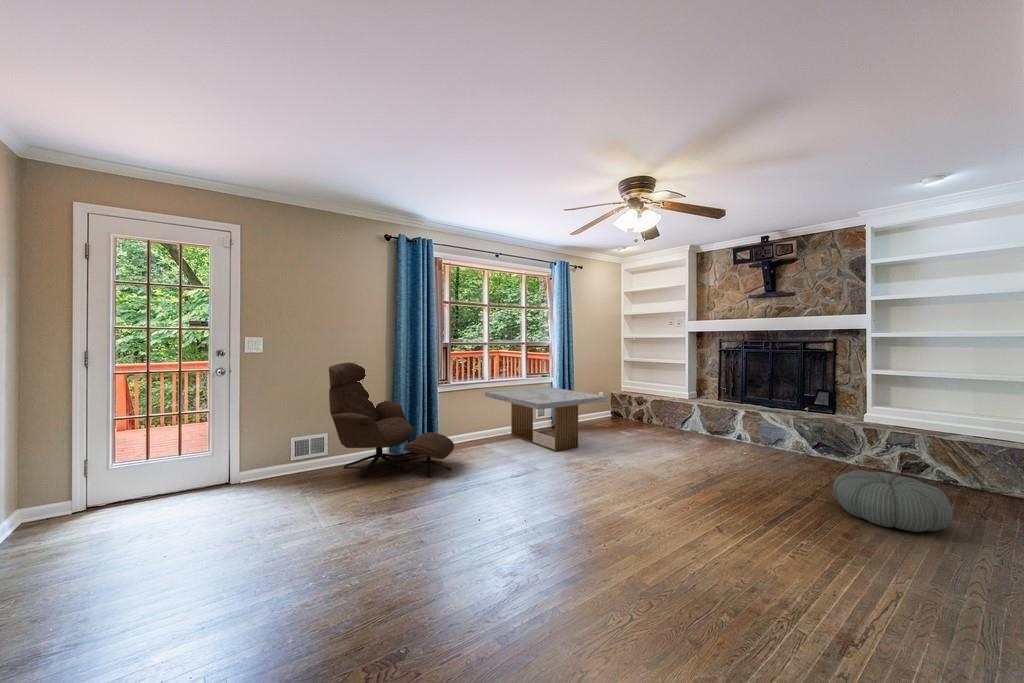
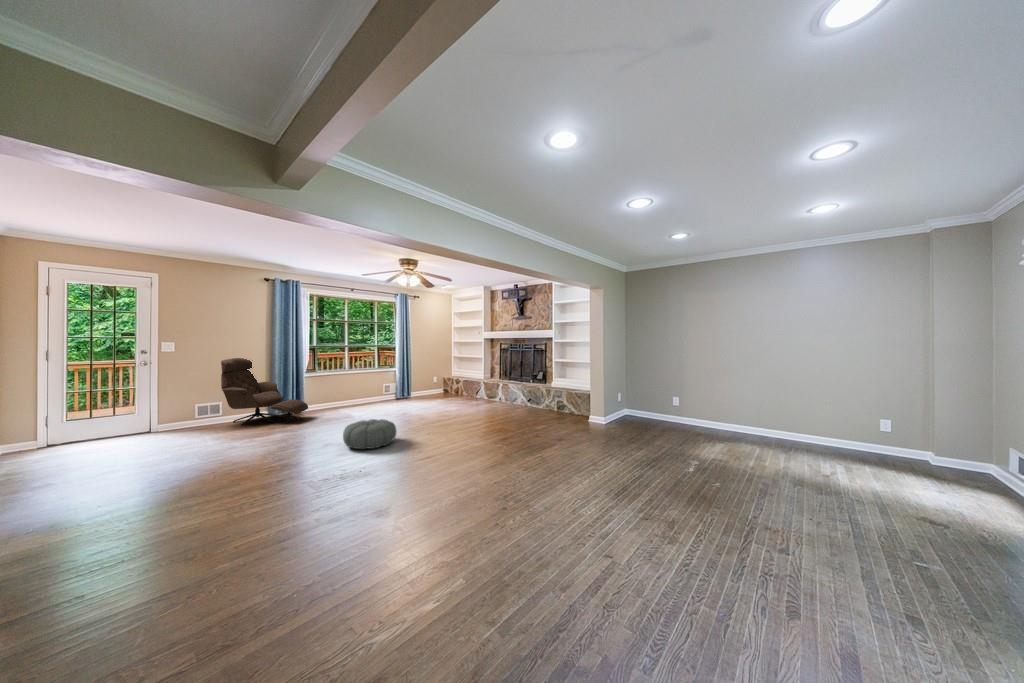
coffee table: present [485,386,607,452] -> none [343,373,417,410]
pouf: present [833,471,953,532] -> present [343,419,397,449]

